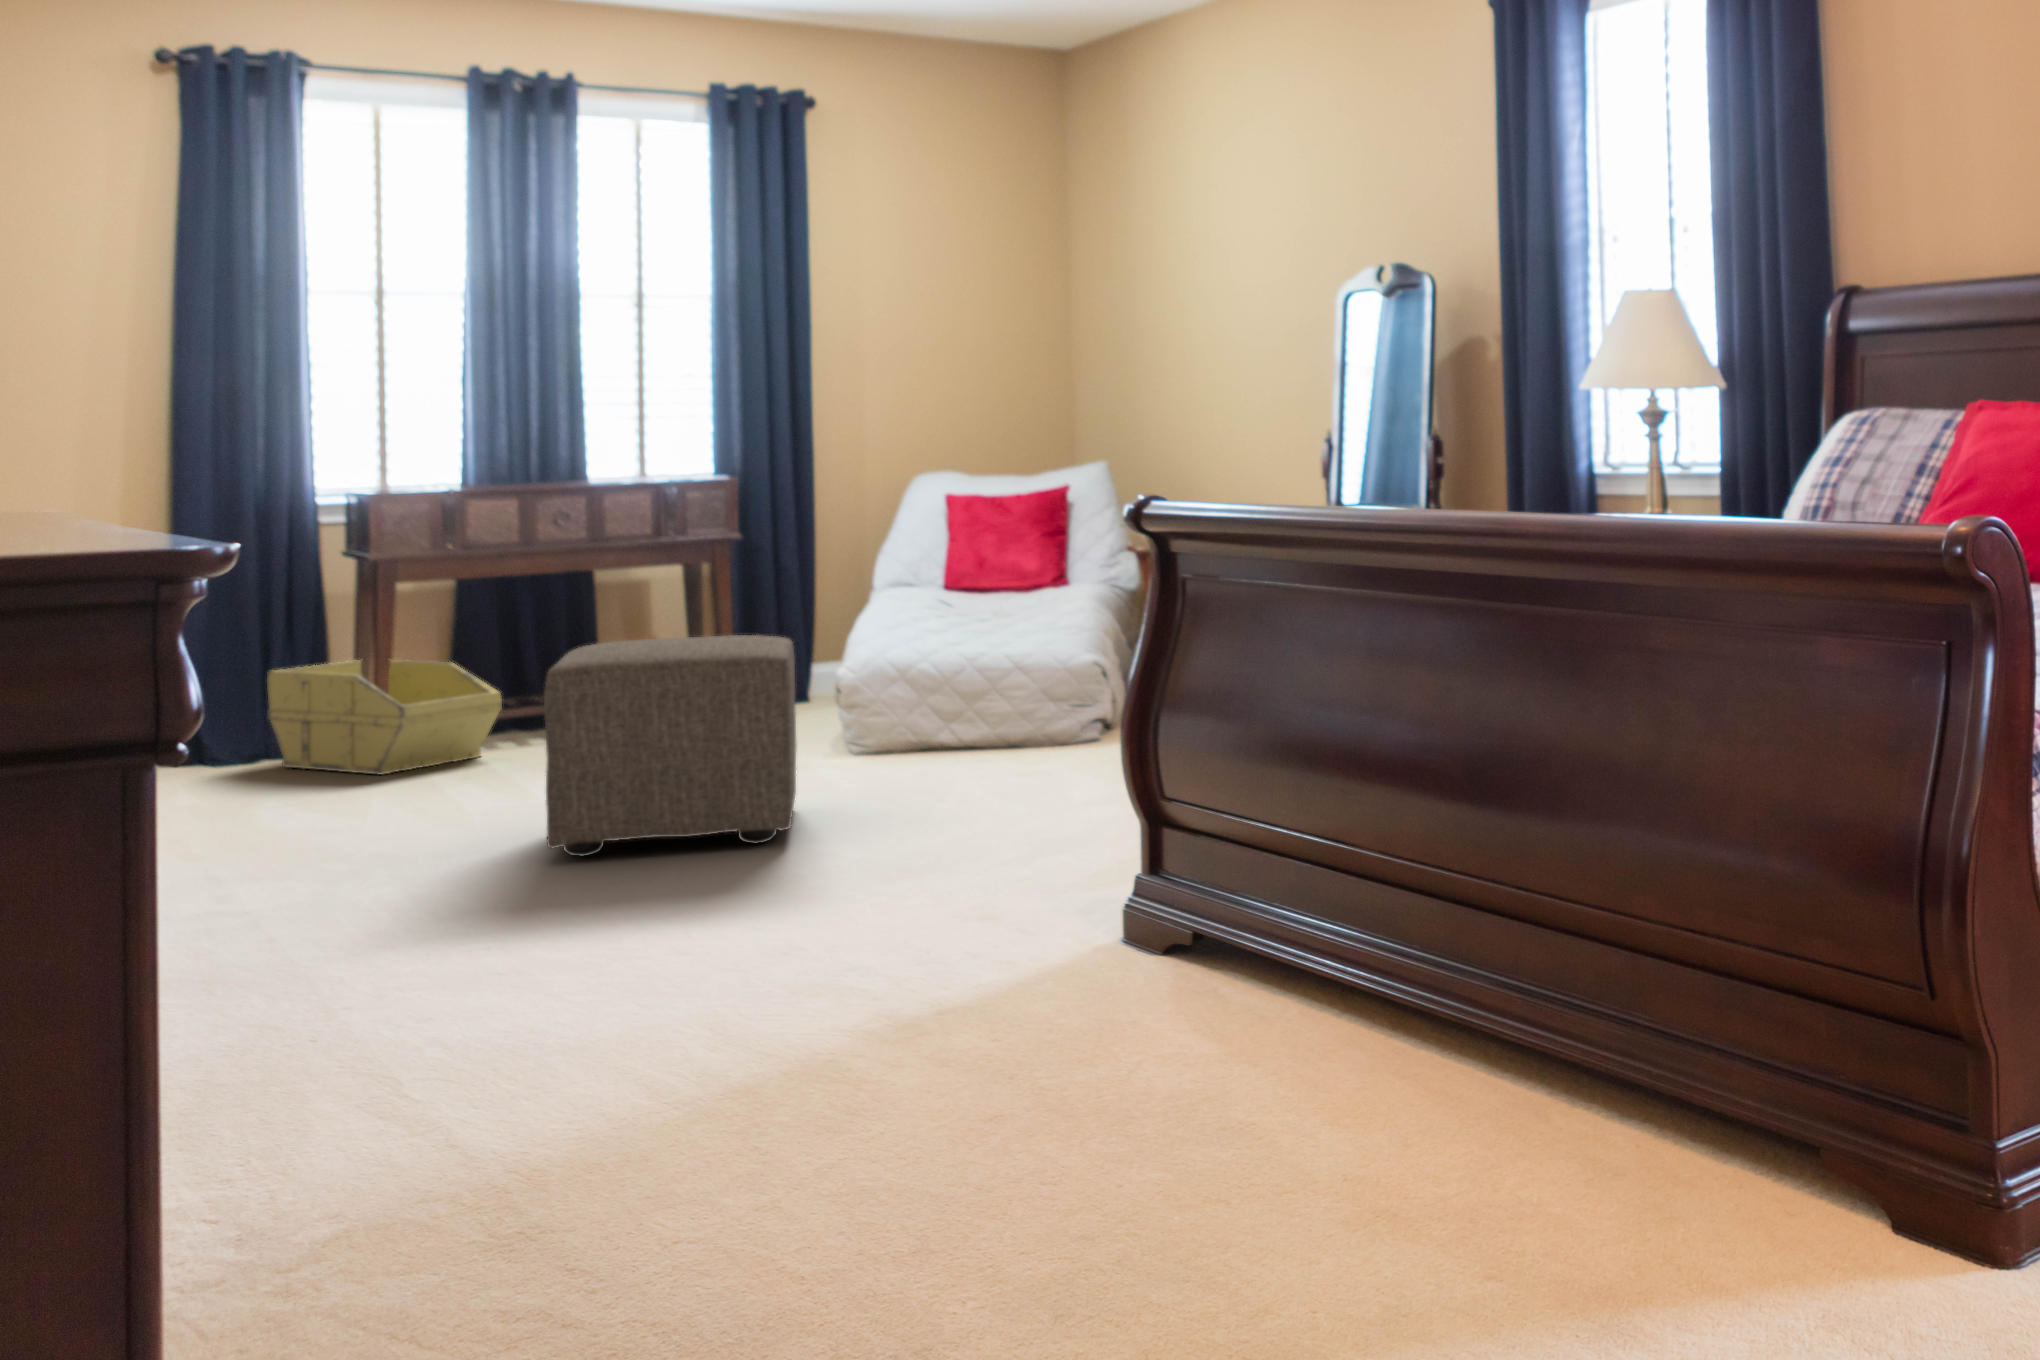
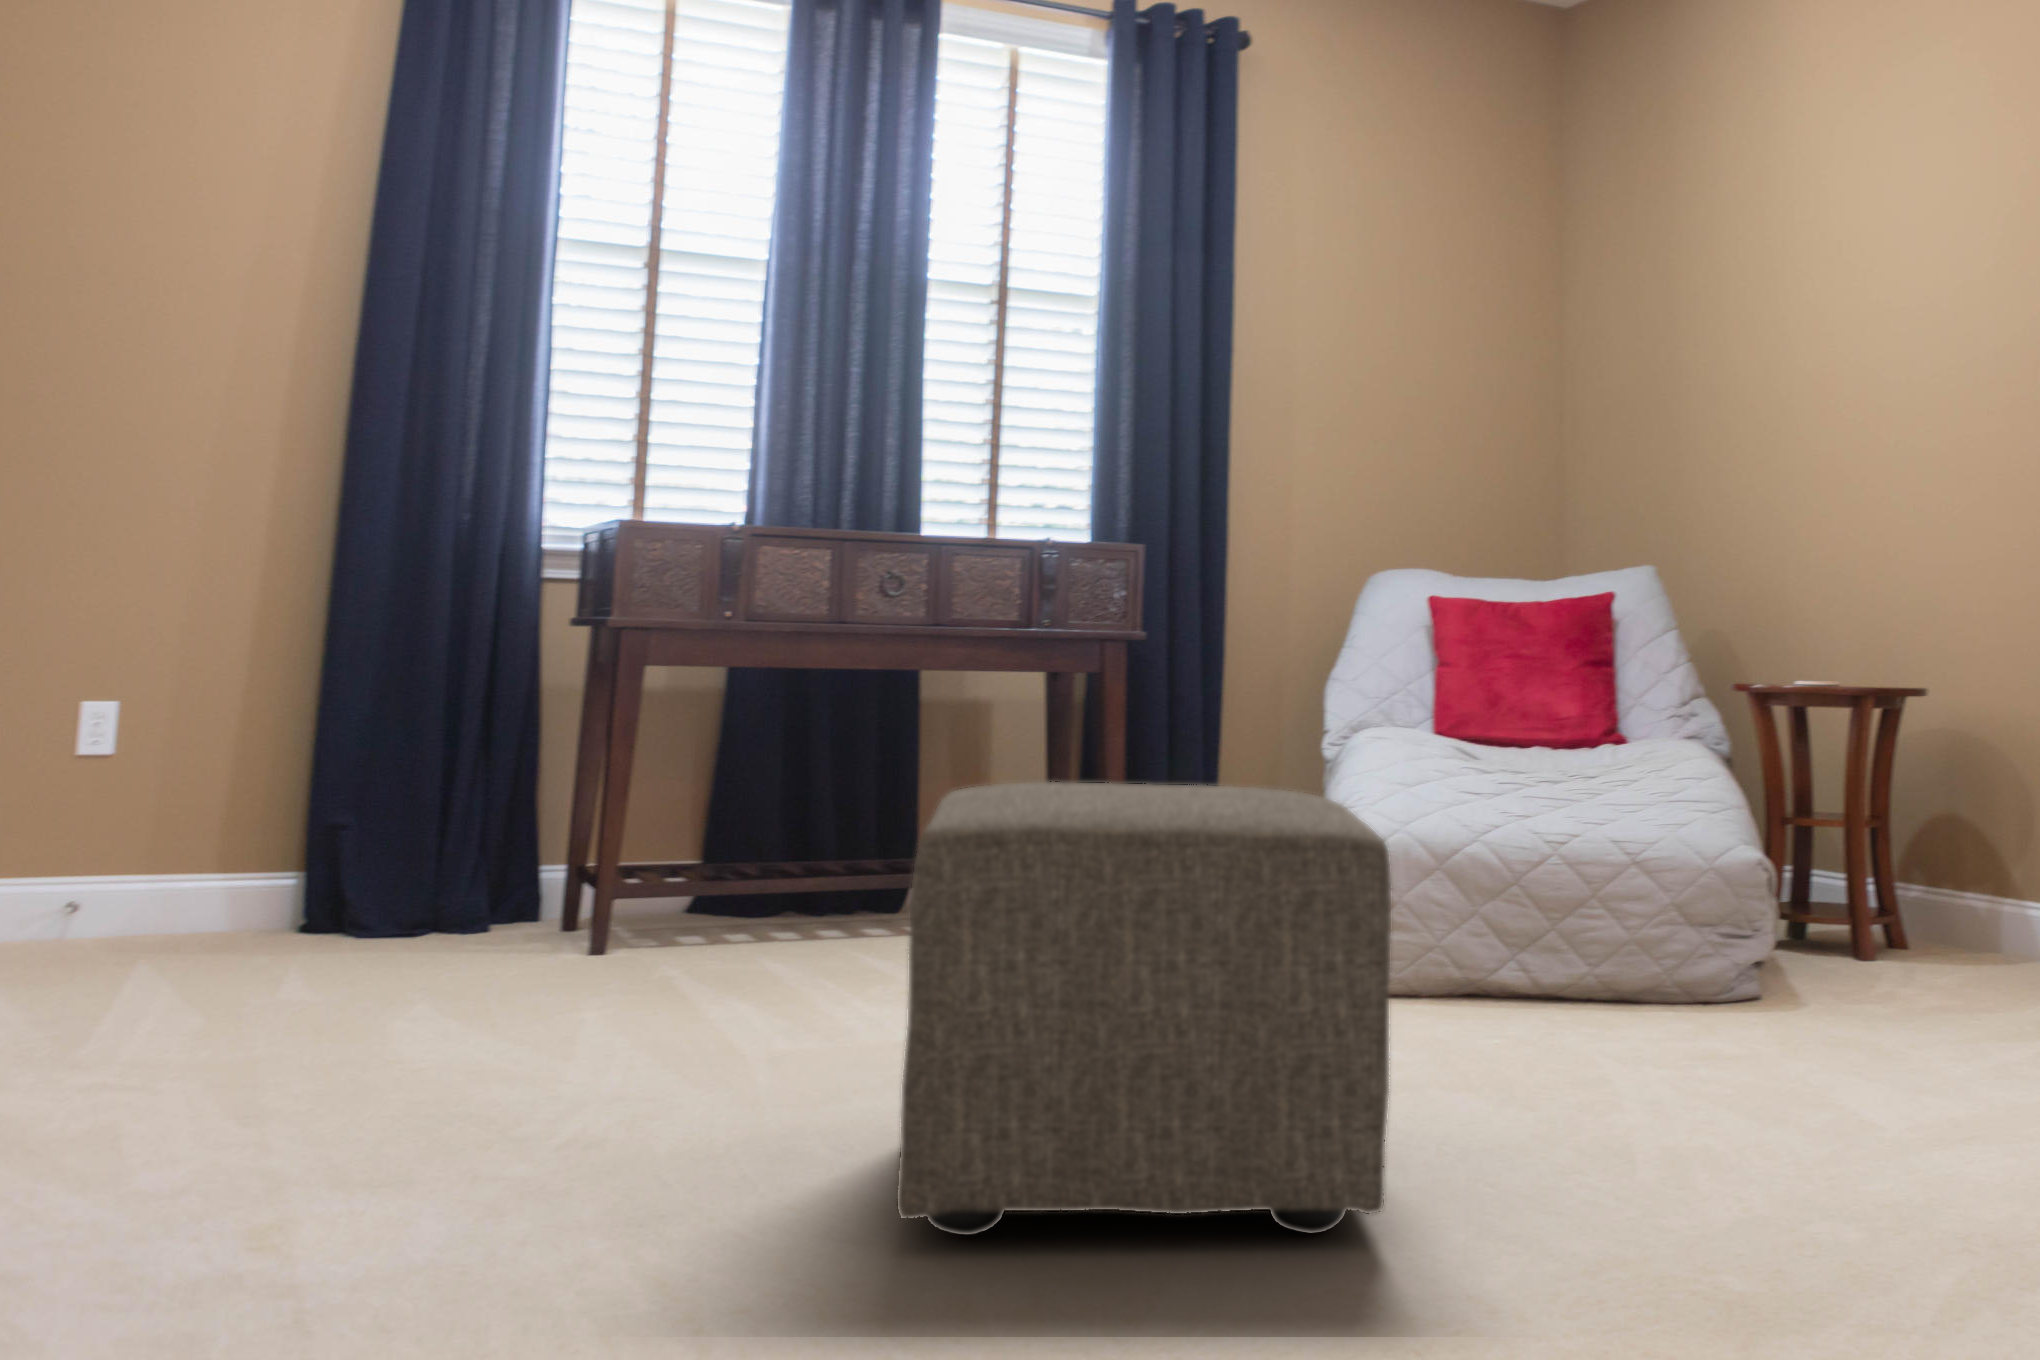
storage bin: present [267,660,502,775] -> none [443,786,786,976]

